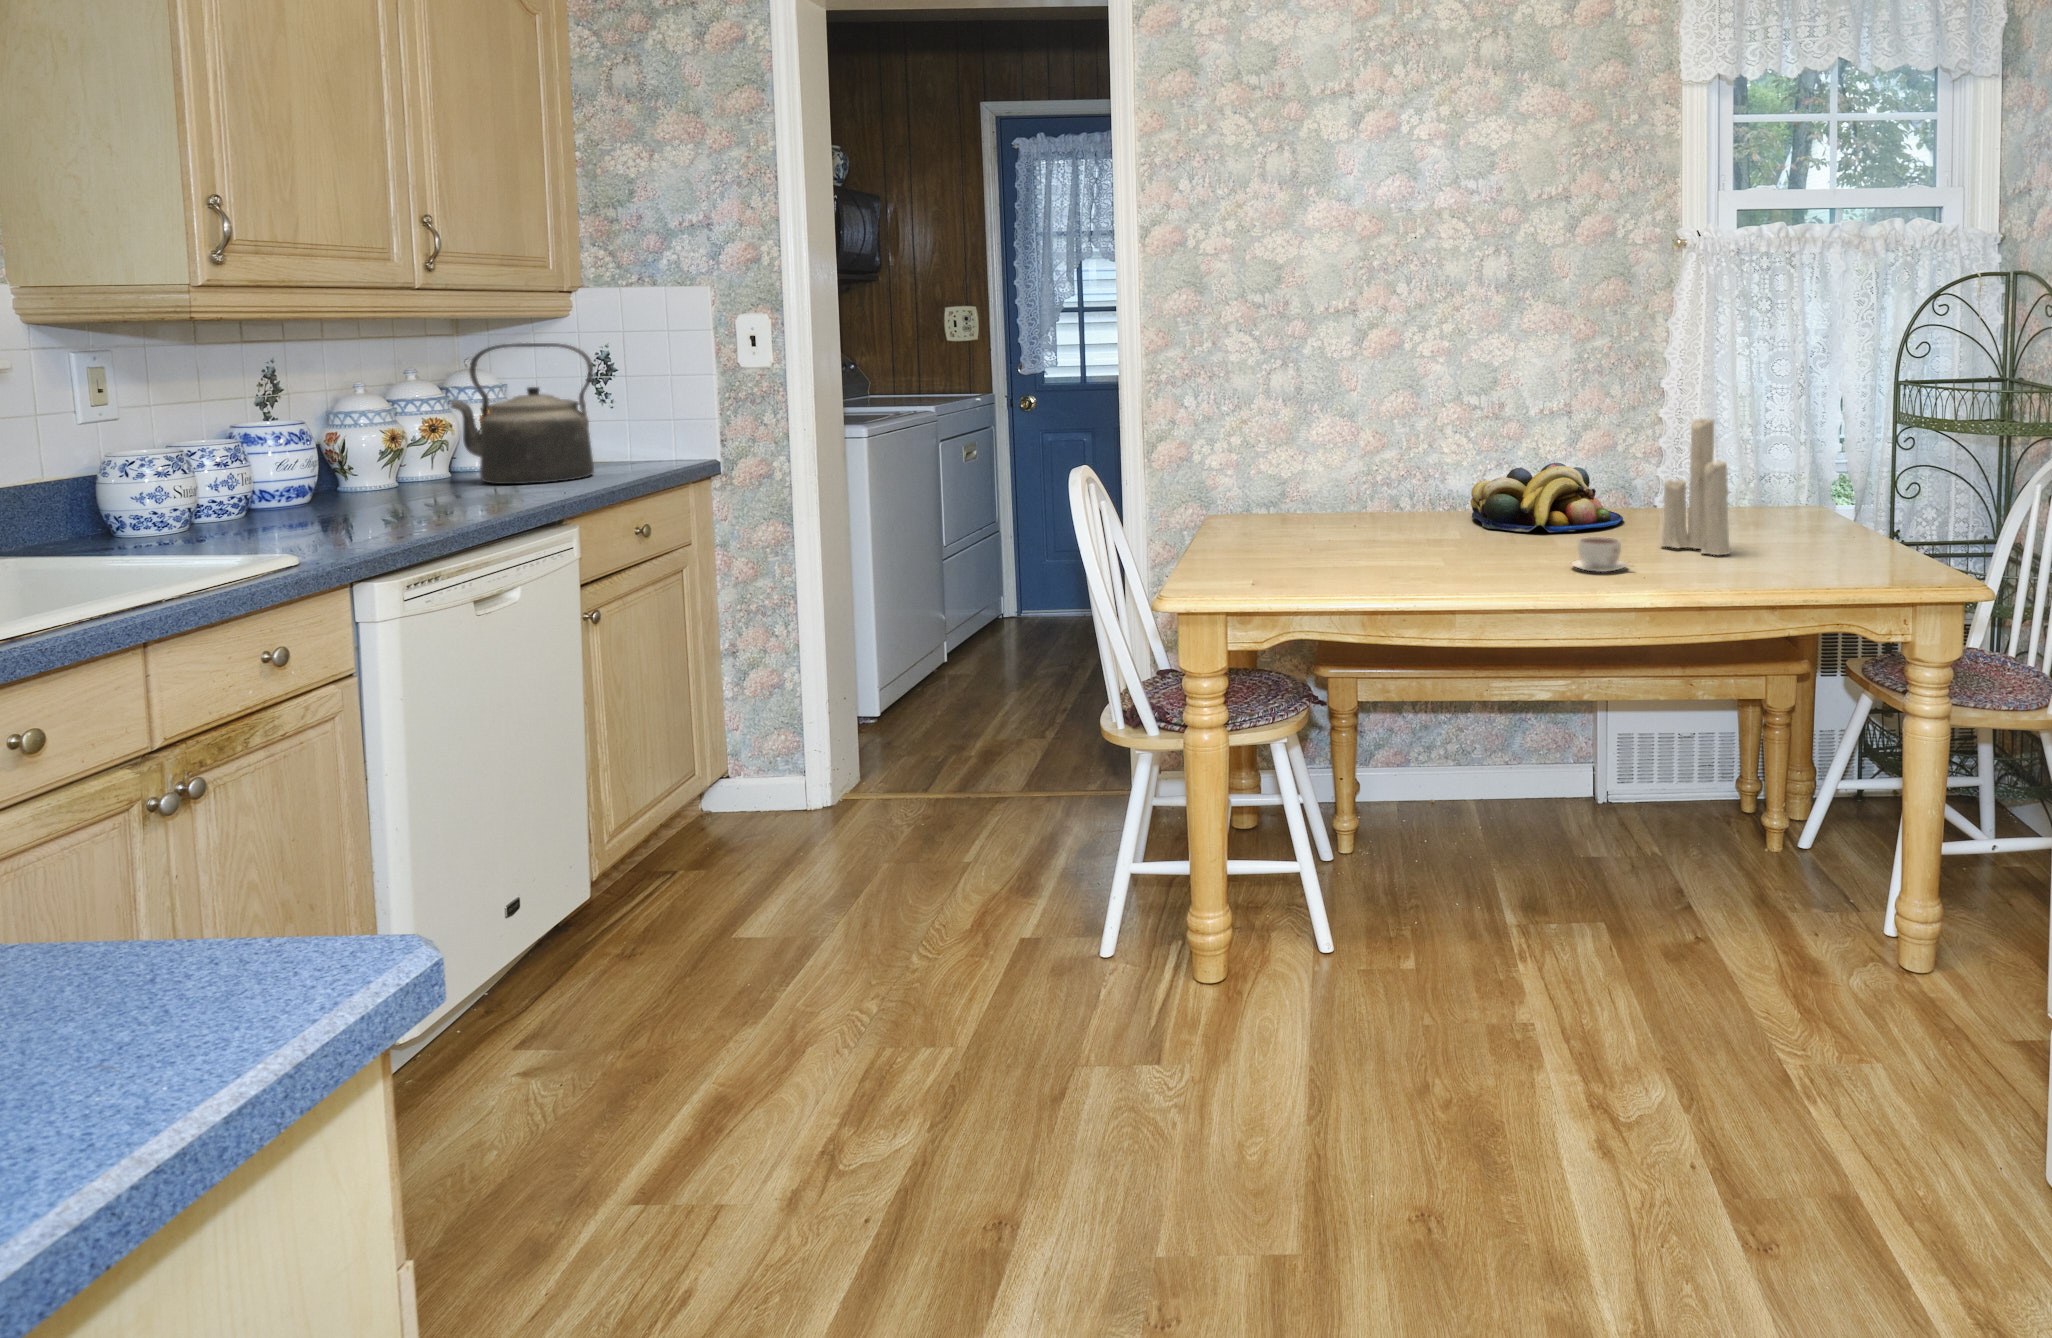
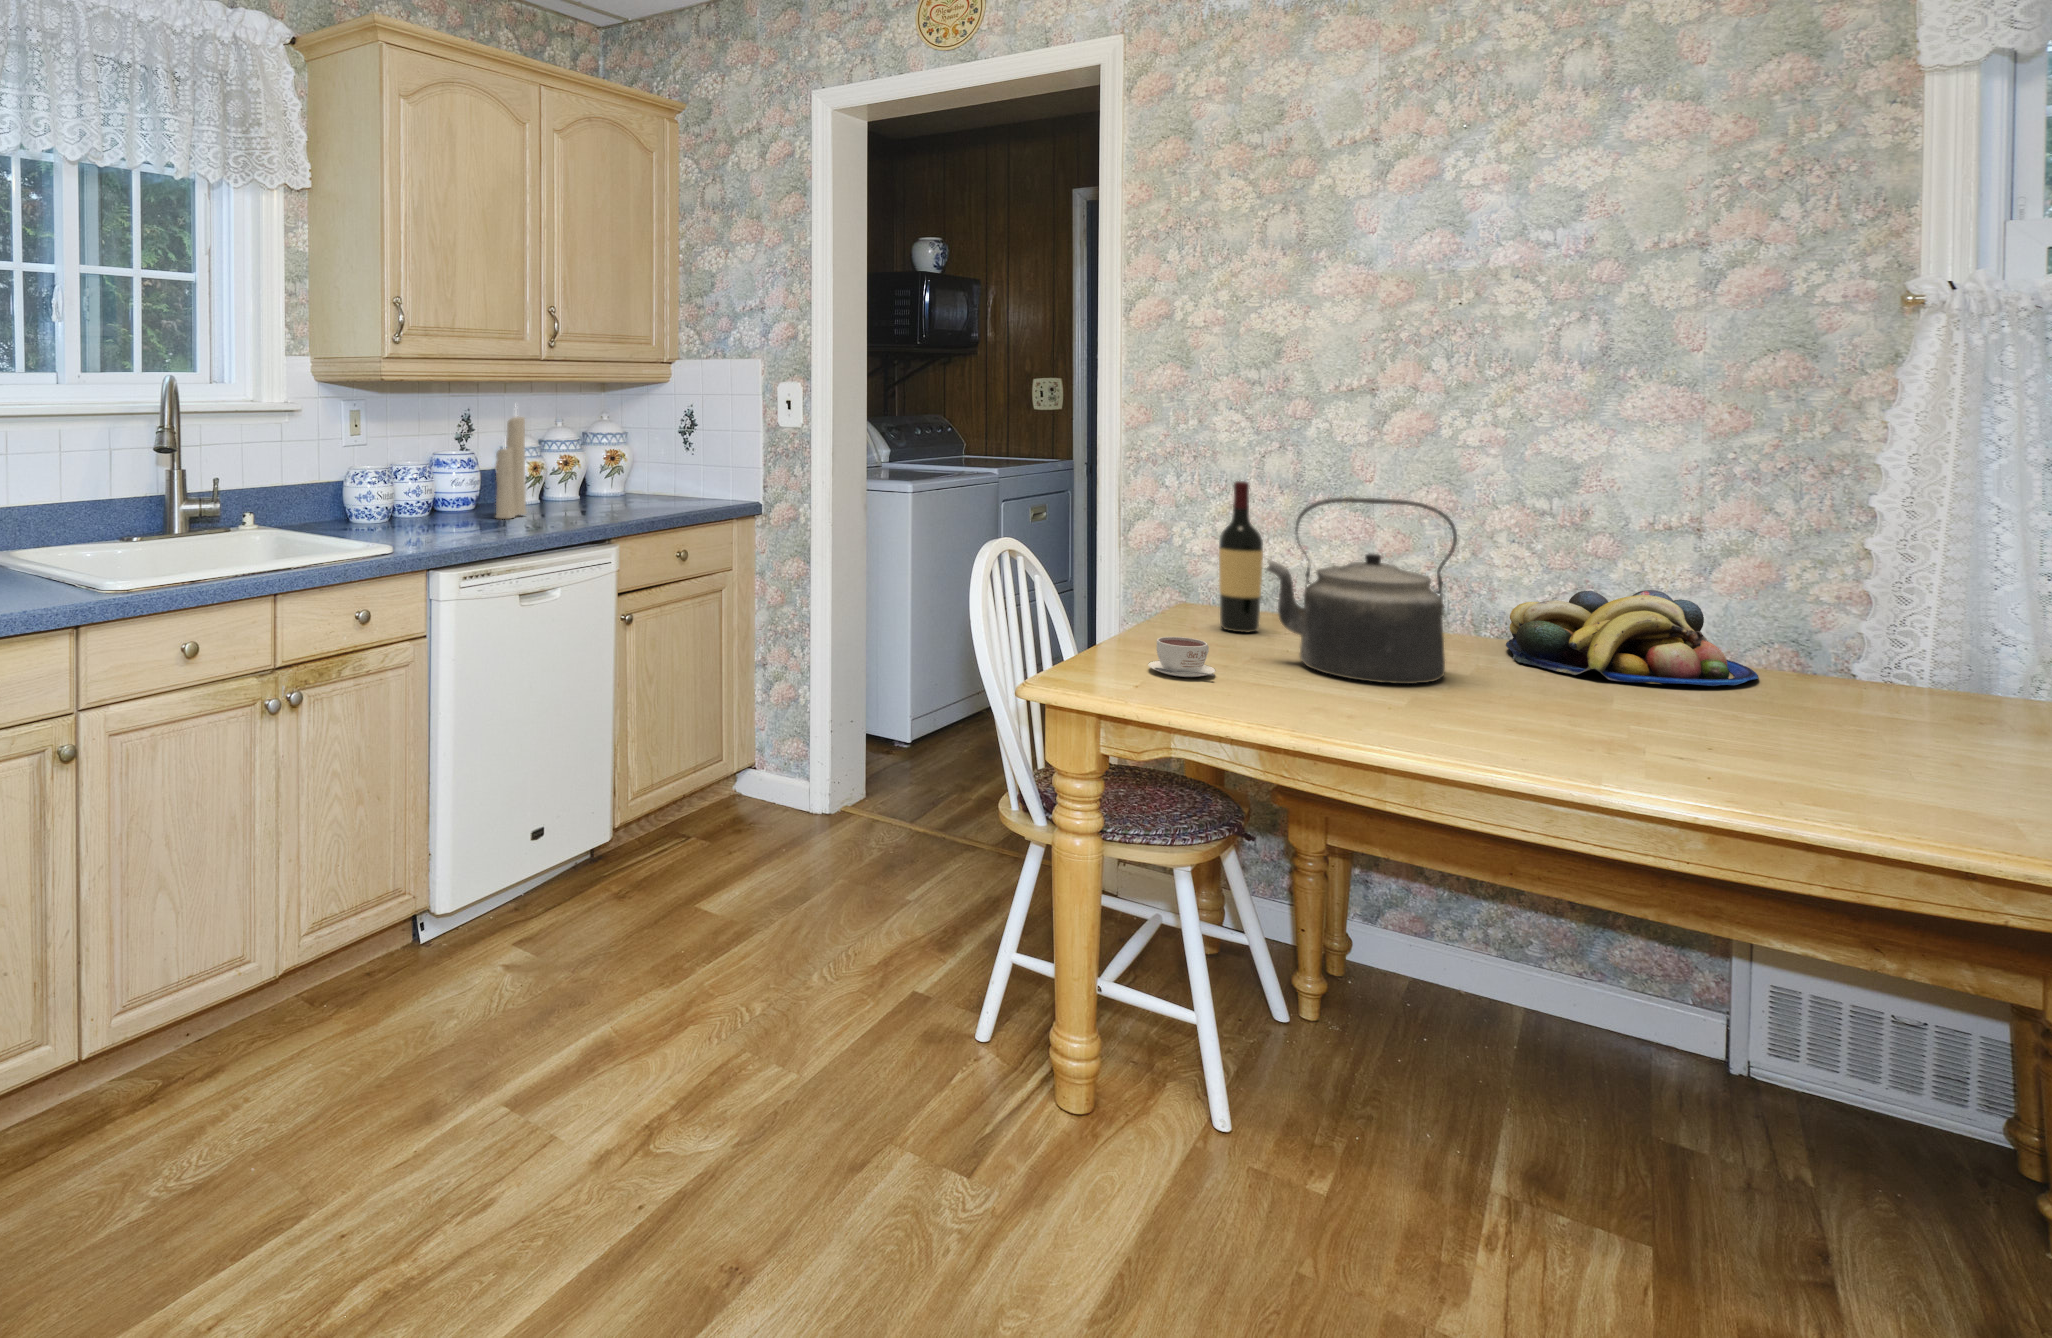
kettle: present [451,343,594,484] -> present [1267,497,1457,684]
wine bottle: none [1263,397,1299,534] -> present [1219,481,1263,632]
candle: present [1661,413,1731,555] -> present [496,416,526,519]
coffee cup: present [1572,537,1627,572] -> present [1148,637,1216,677]

